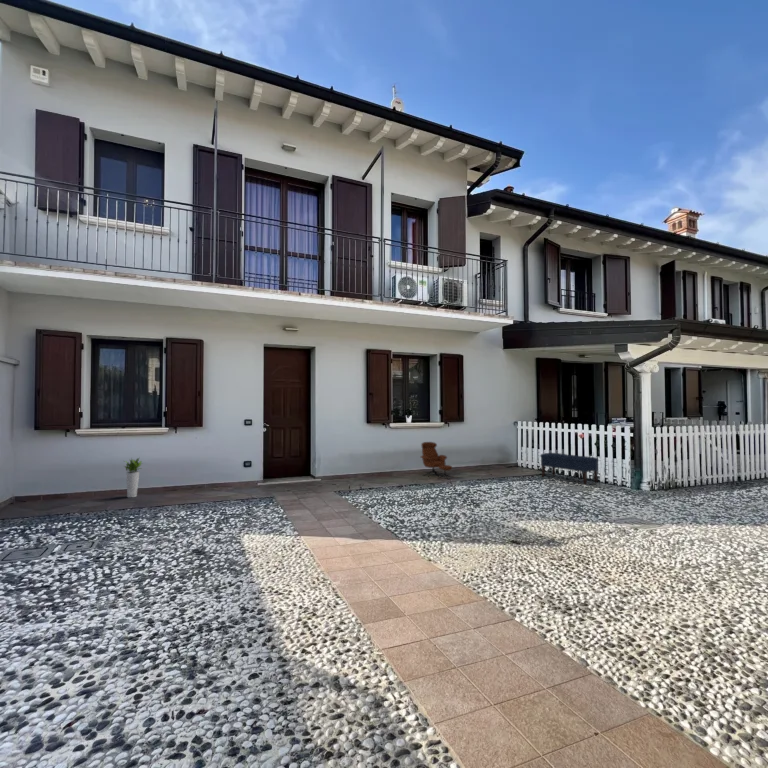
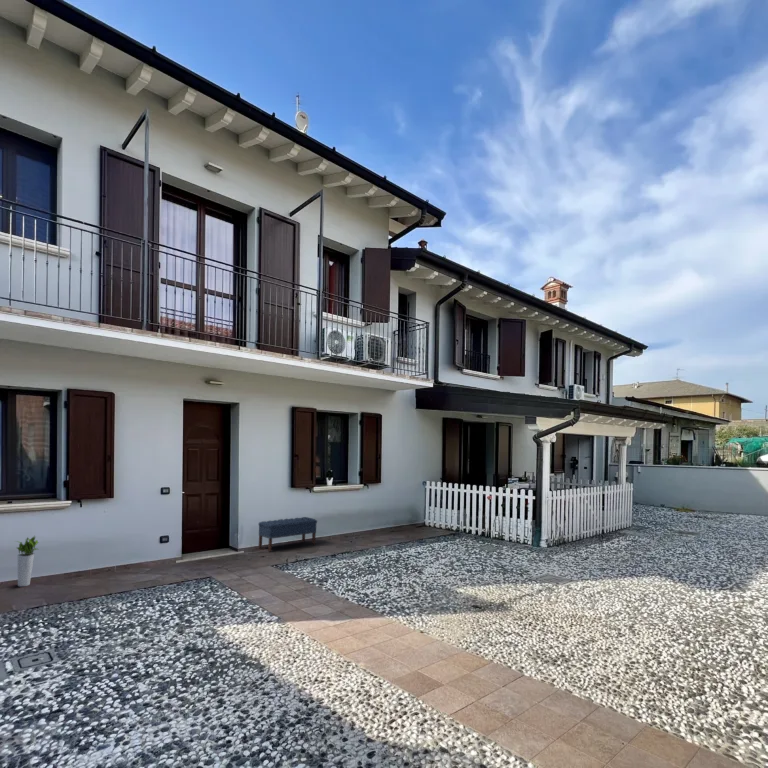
lounge chair: present [421,442,452,478] -> none [339,503,374,544]
bench: present [540,453,598,484] -> present [259,517,317,552]

